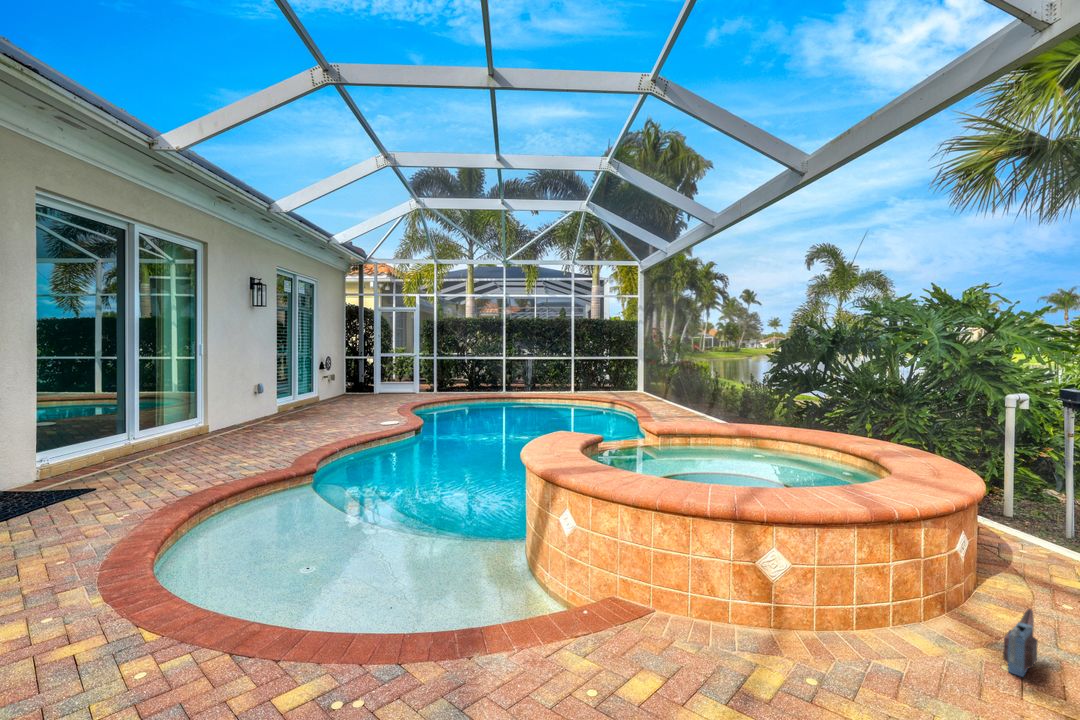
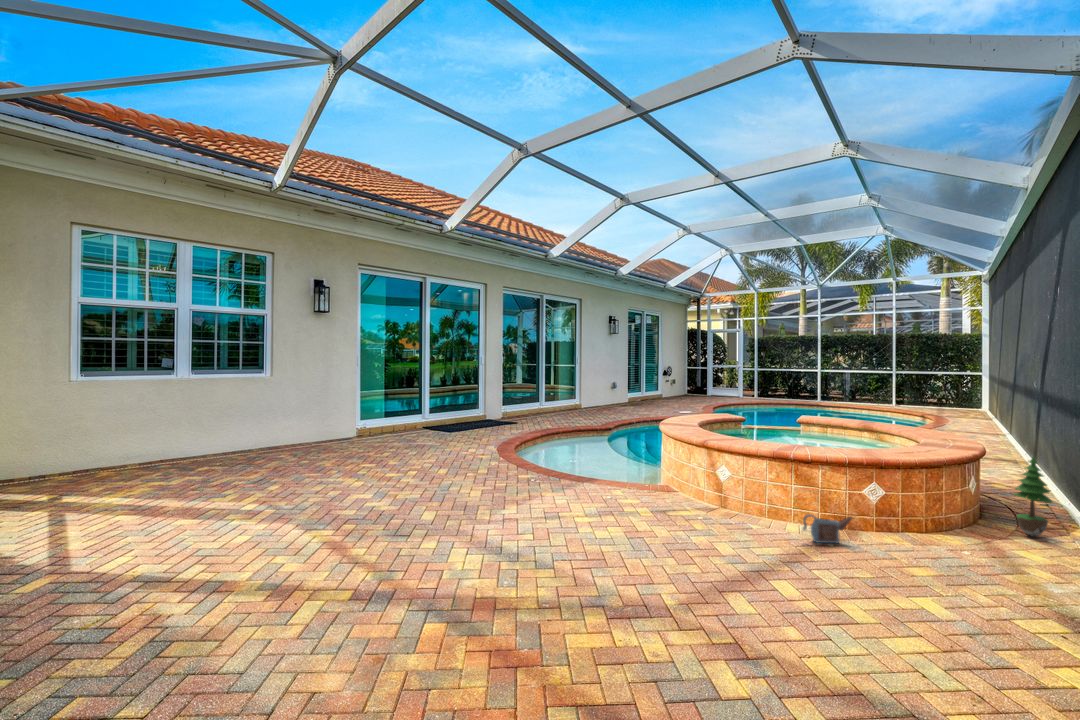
potted tree: none [1012,459,1059,557] -> present [1014,457,1052,536]

